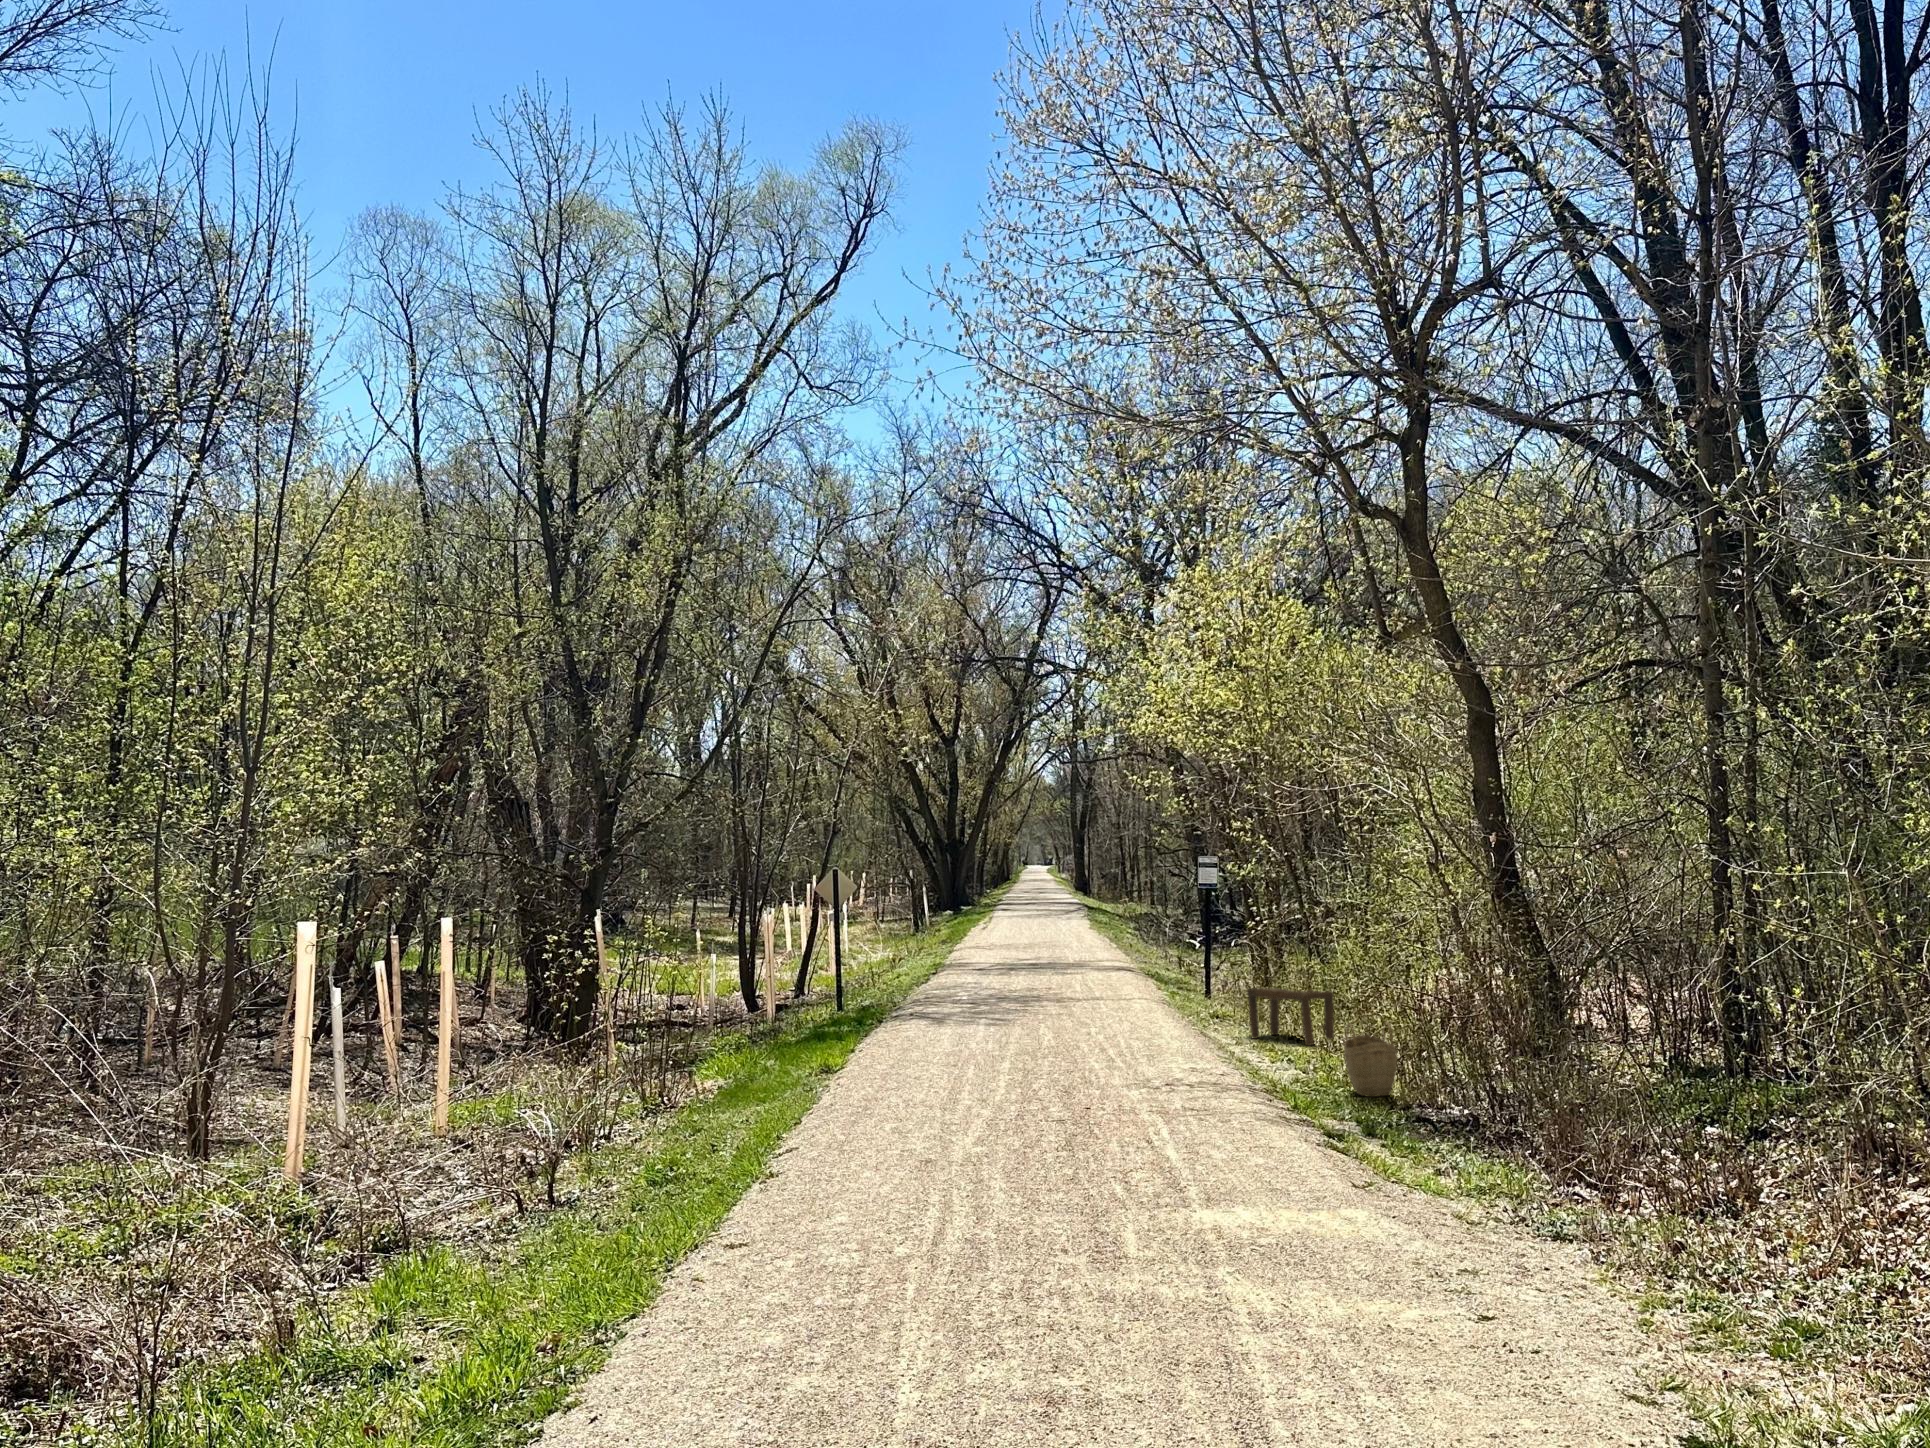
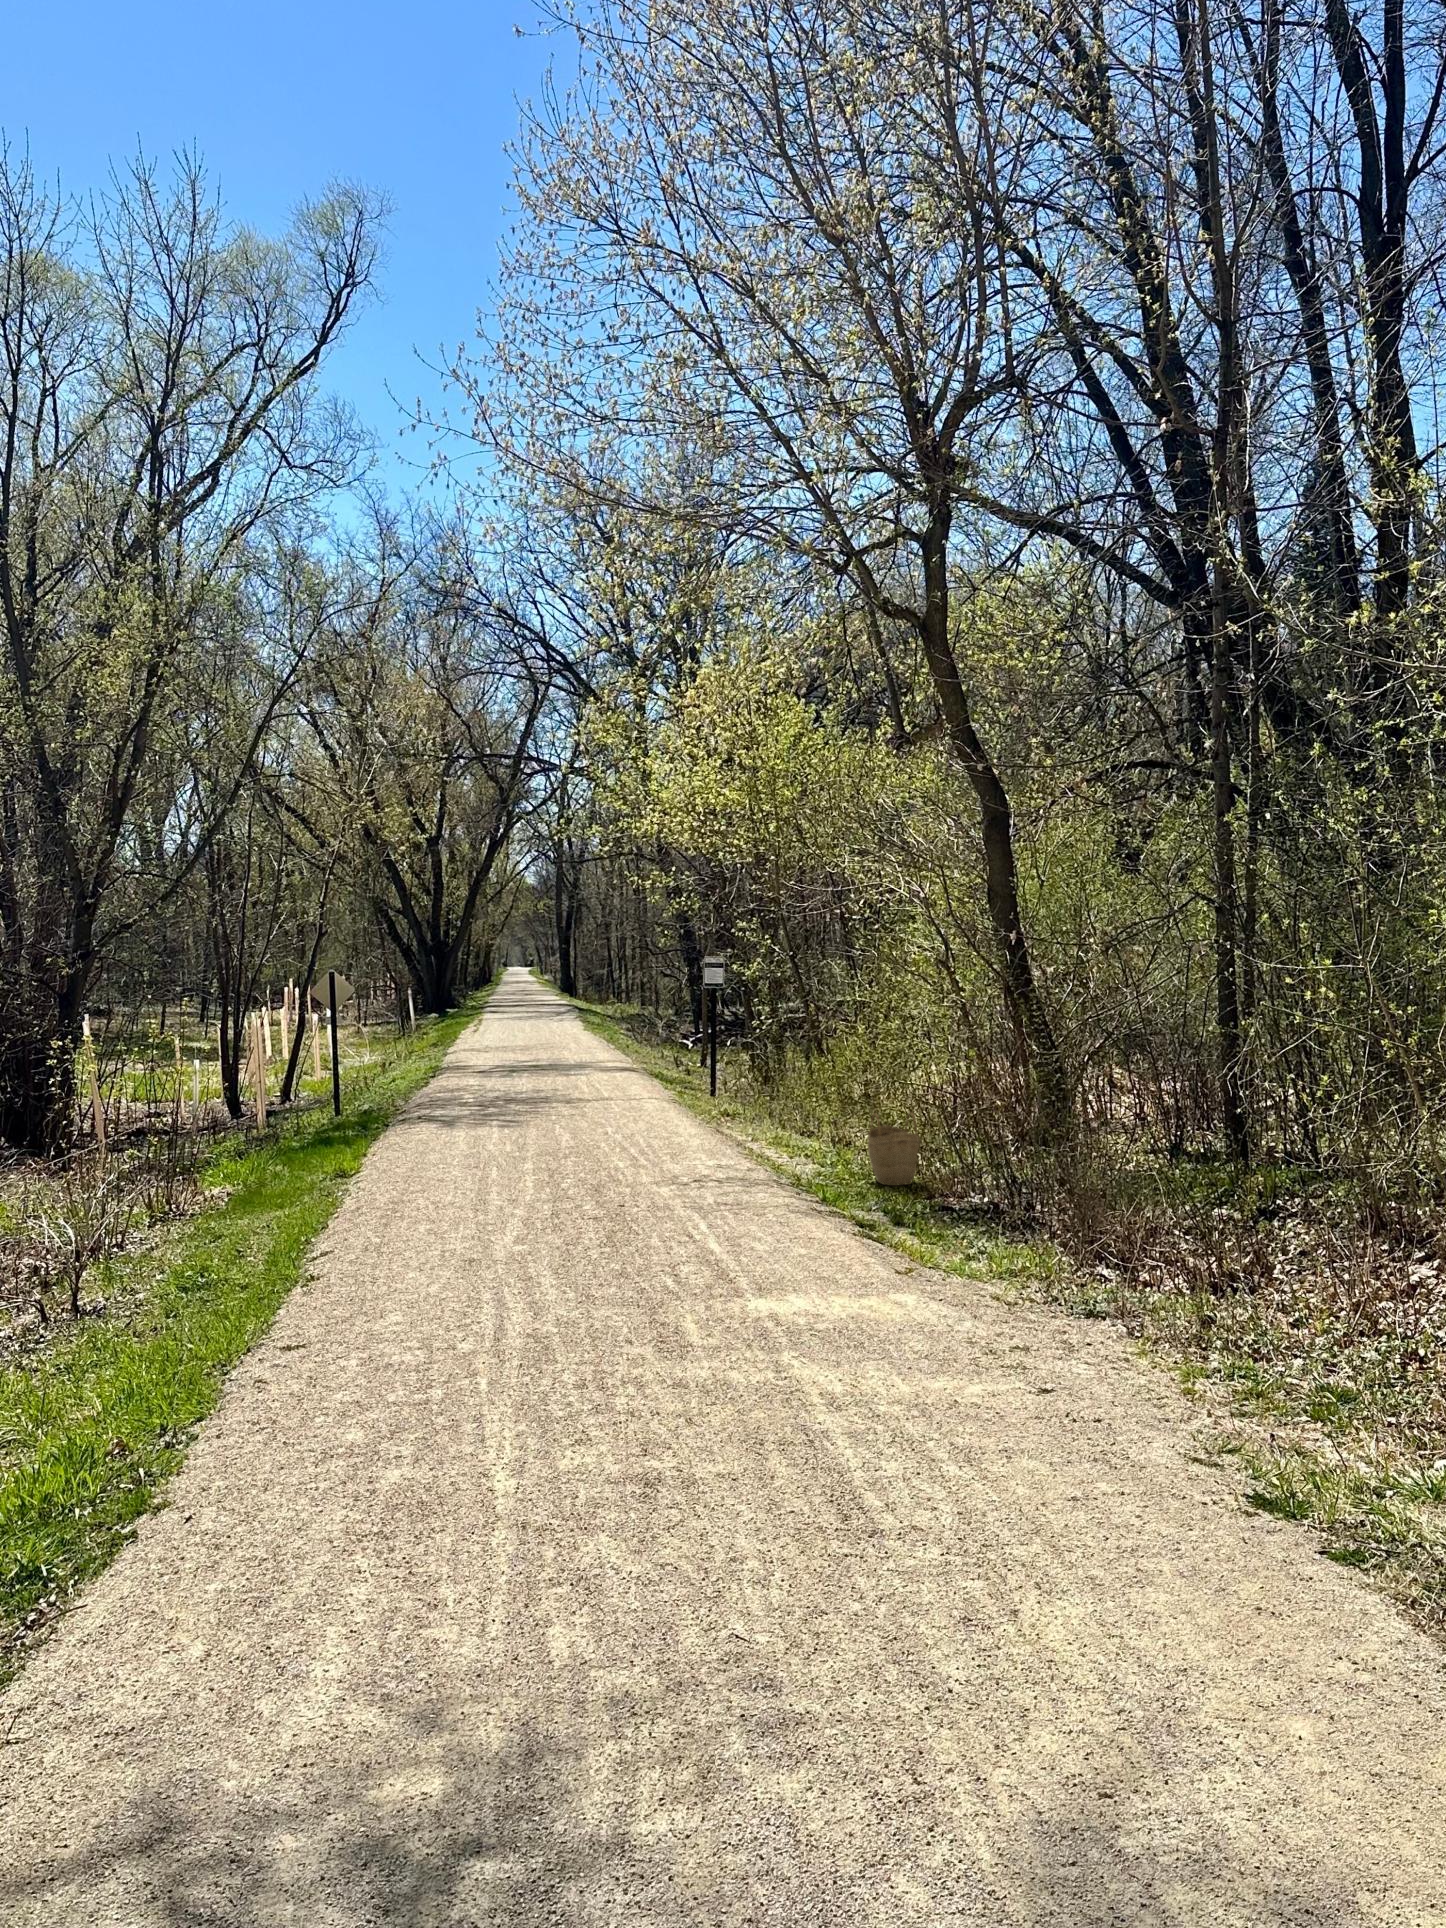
bench: present [1247,988,1334,1046] -> none [762,1082,850,1139]

